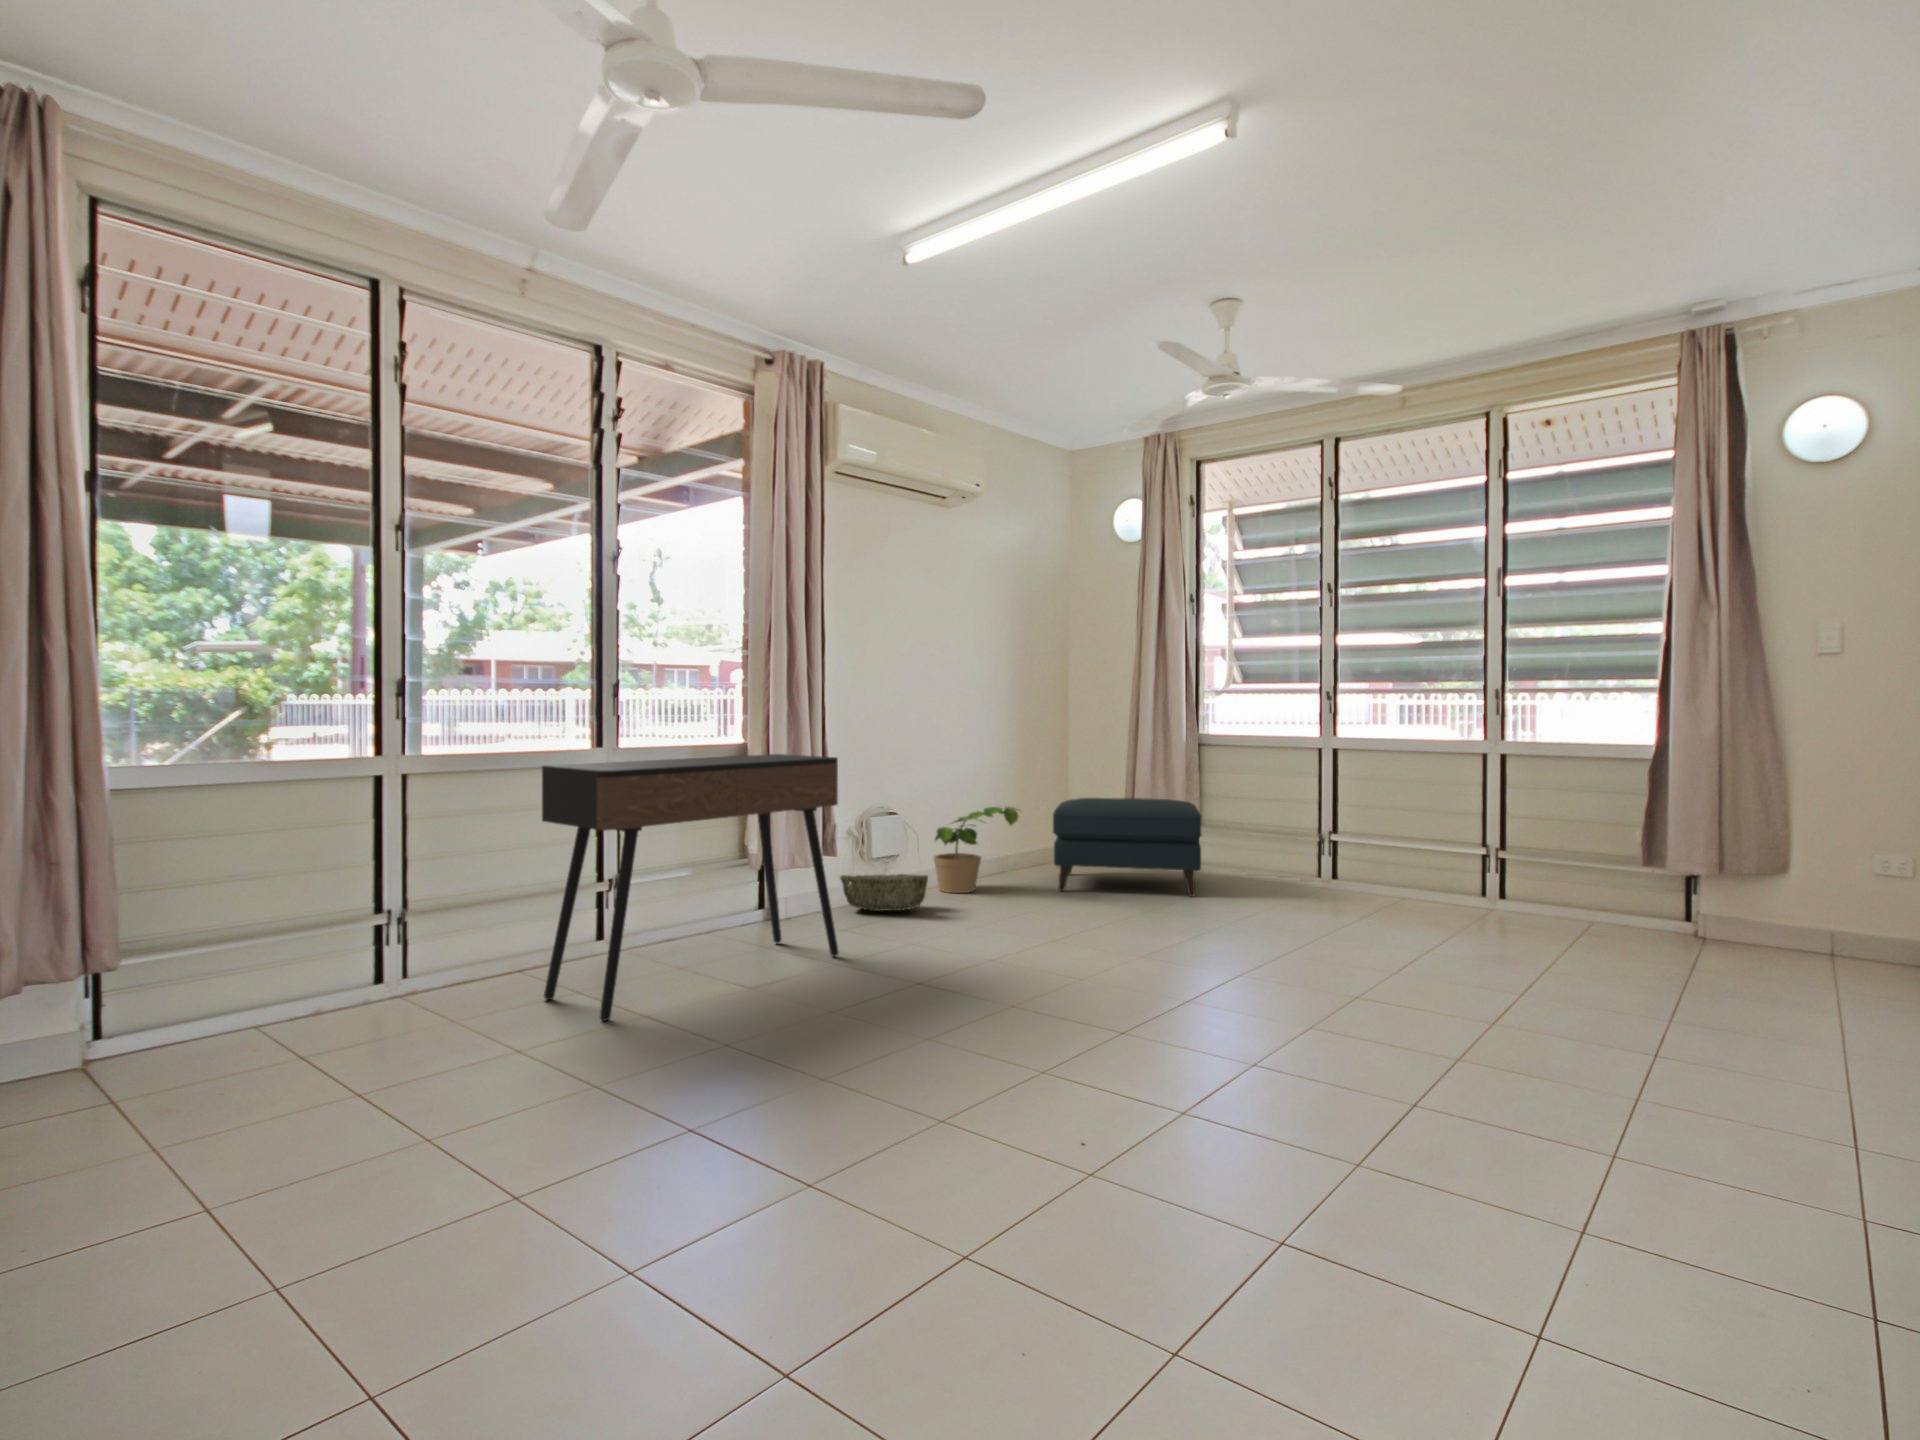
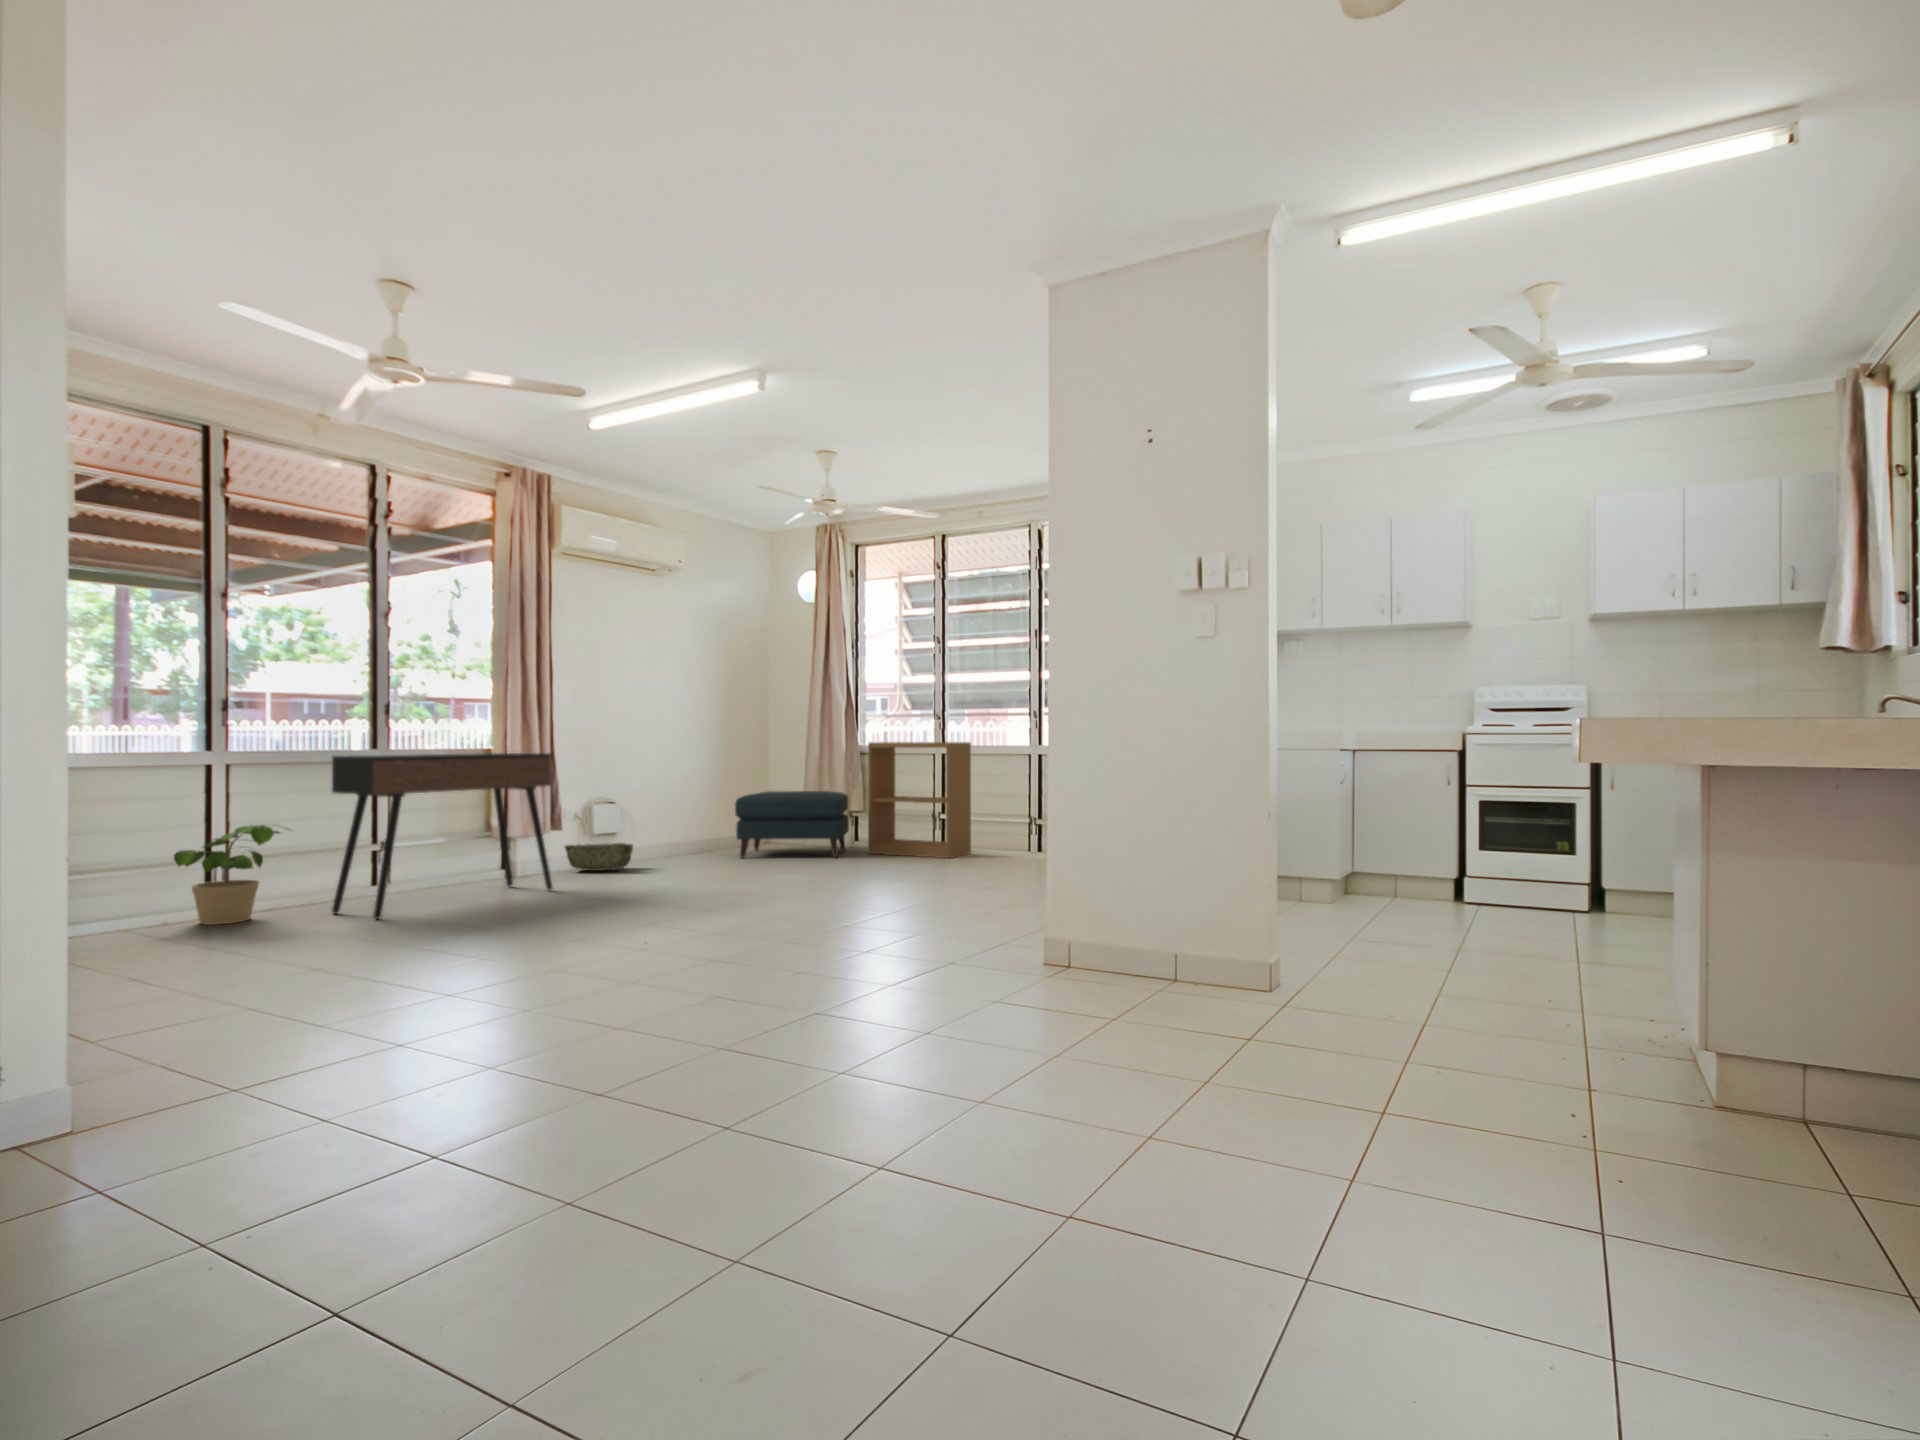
bookshelf: none [1230,733,1383,906] -> present [868,742,971,858]
potted plant: present [934,807,1018,893] -> present [174,824,289,925]

